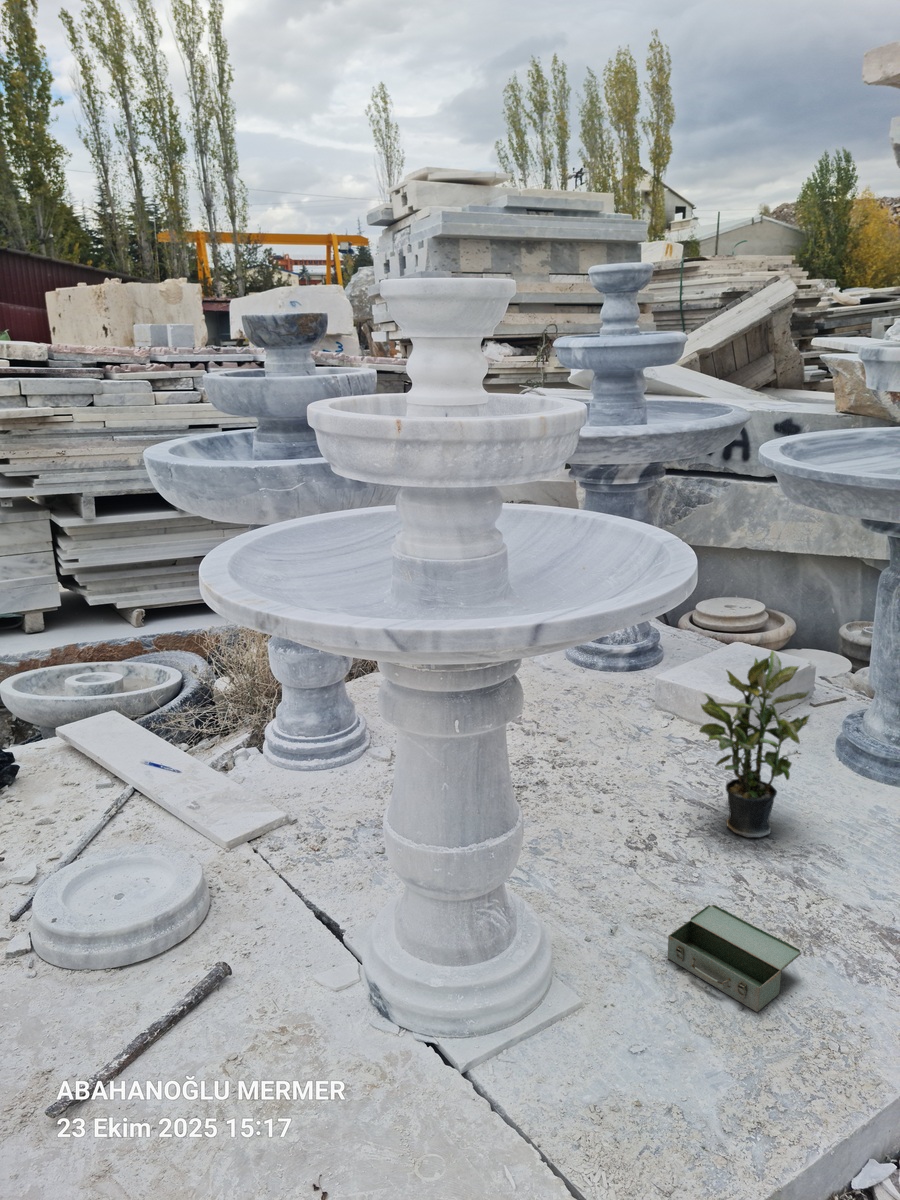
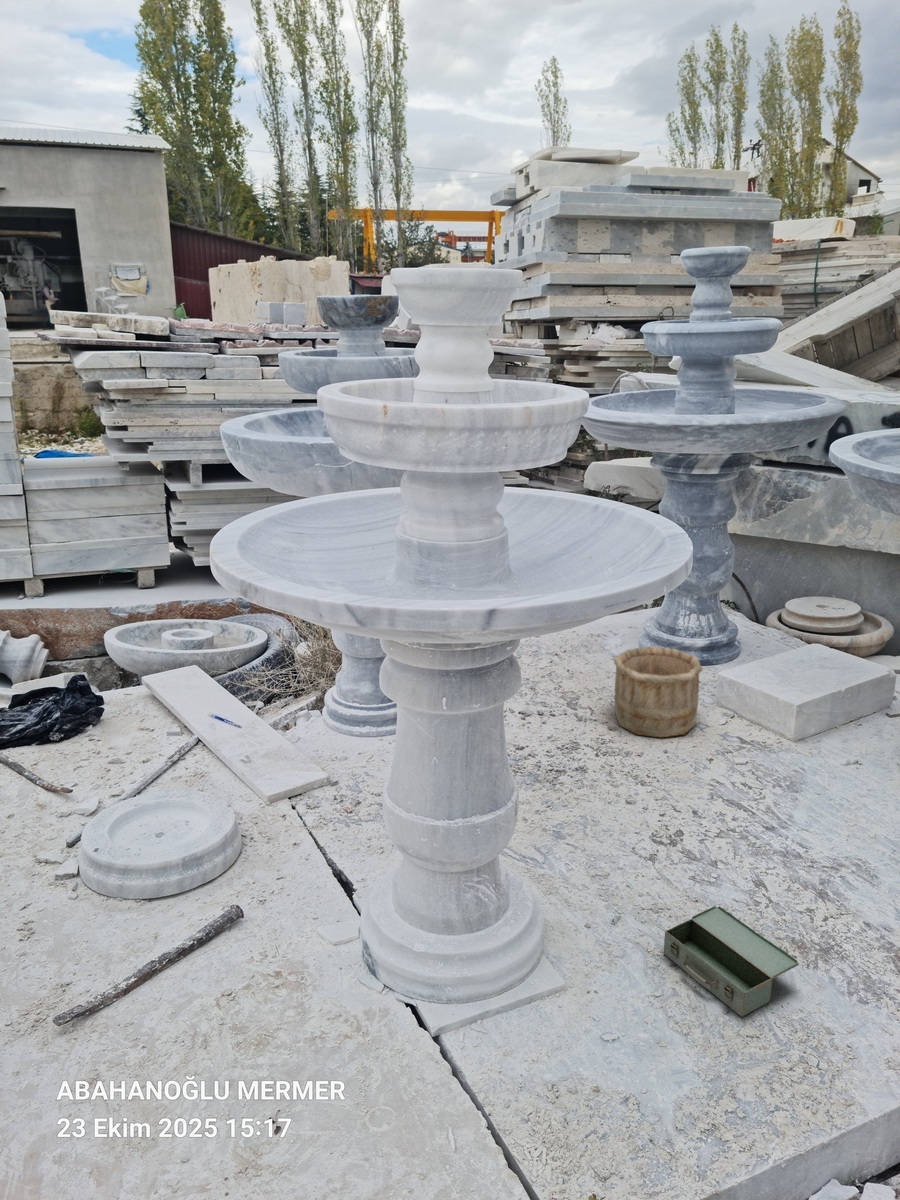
potted plant: present [699,651,810,838] -> none [734,654,855,846]
wooden bucket: none [558,654,645,743] -> present [614,647,702,737]

